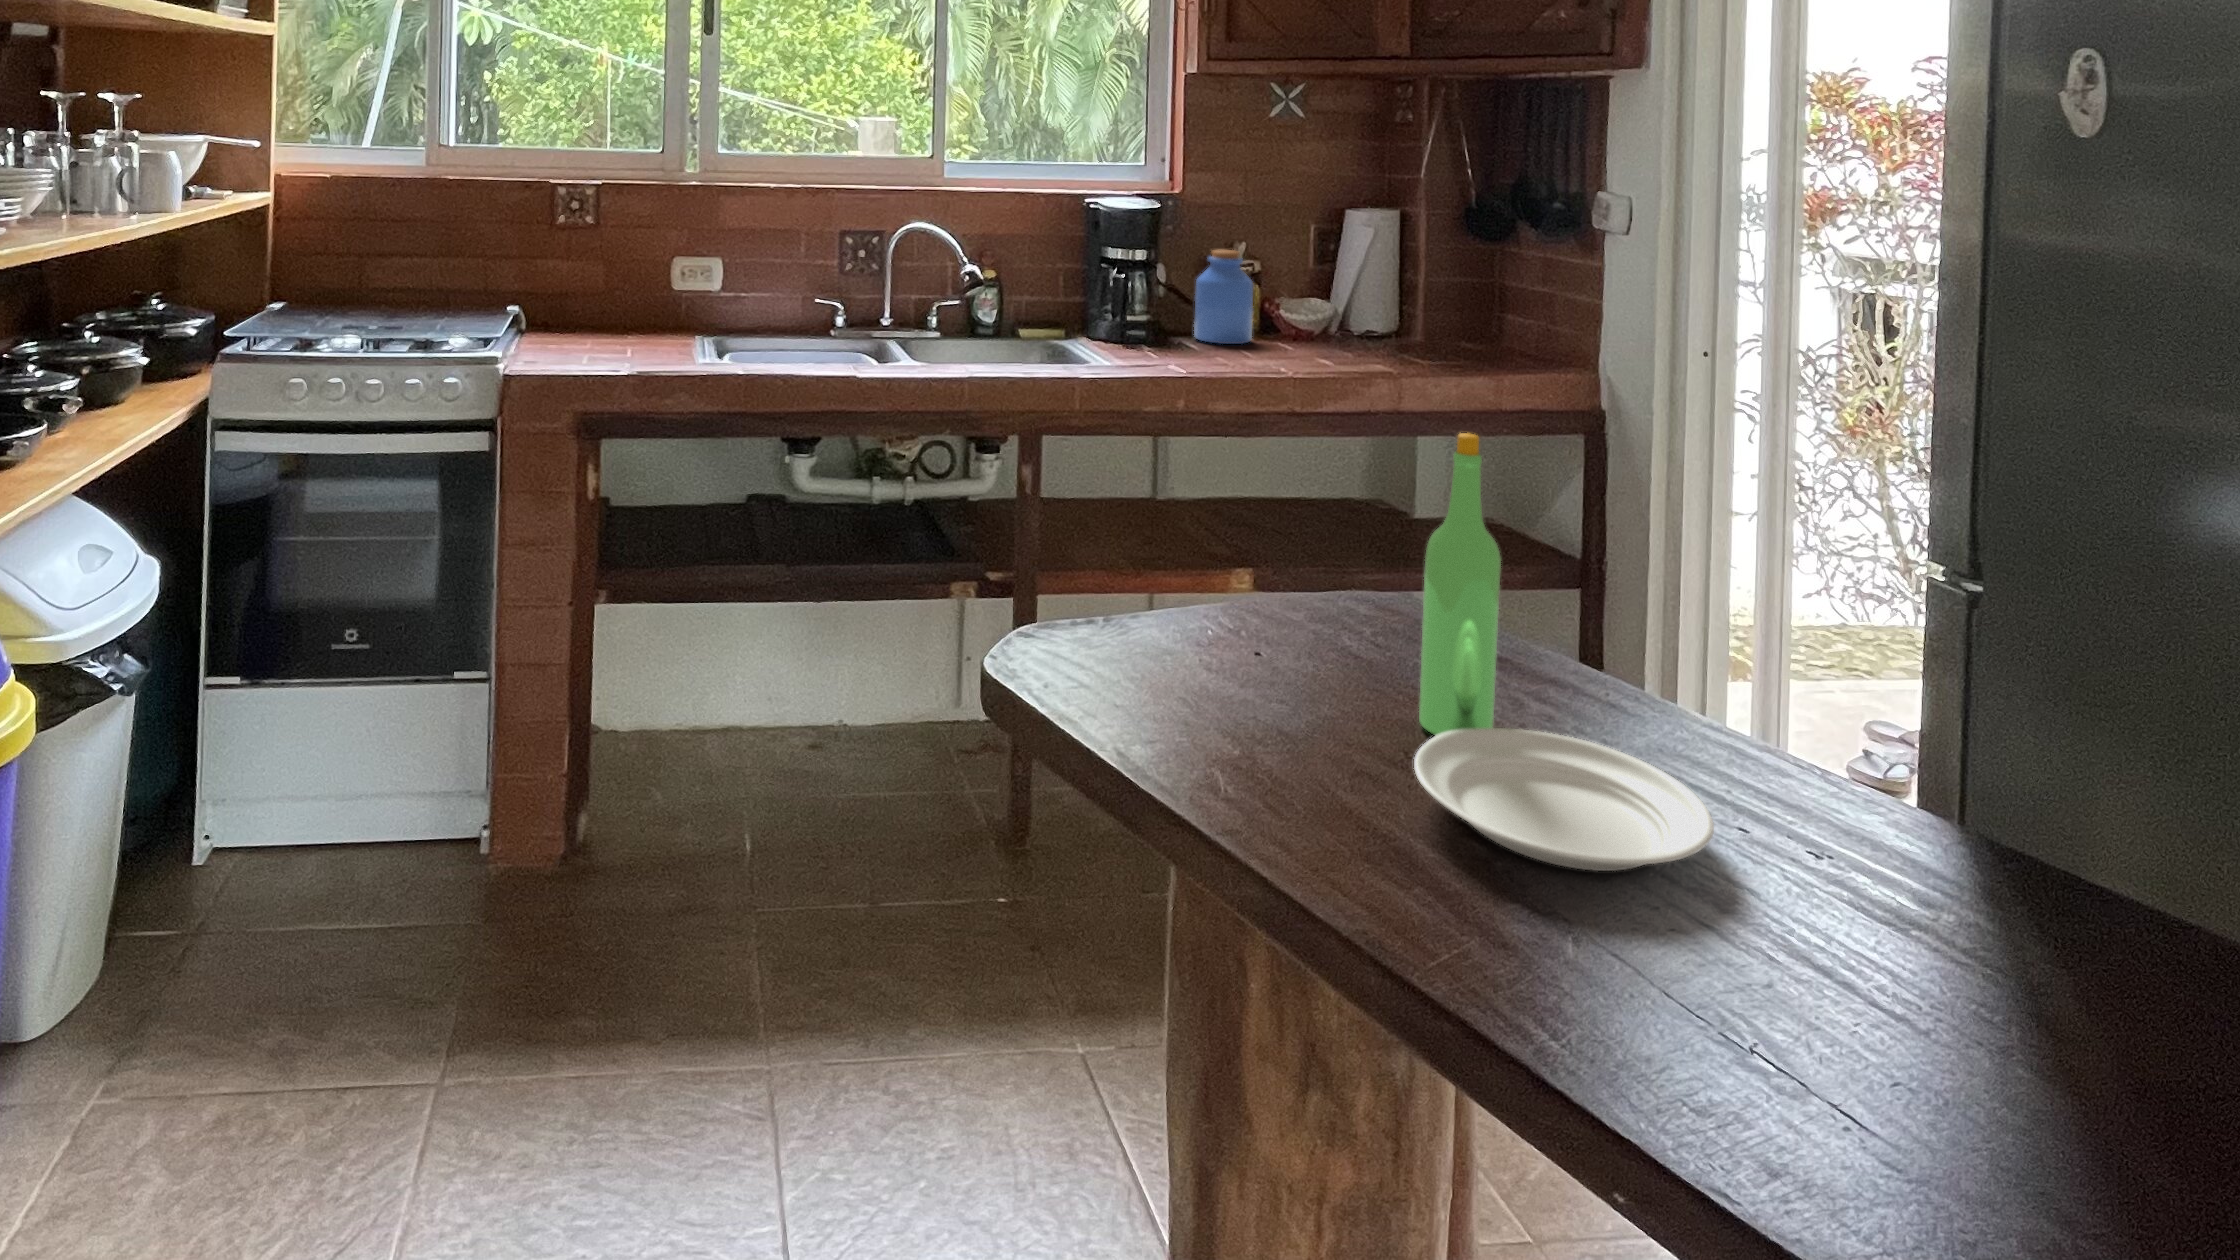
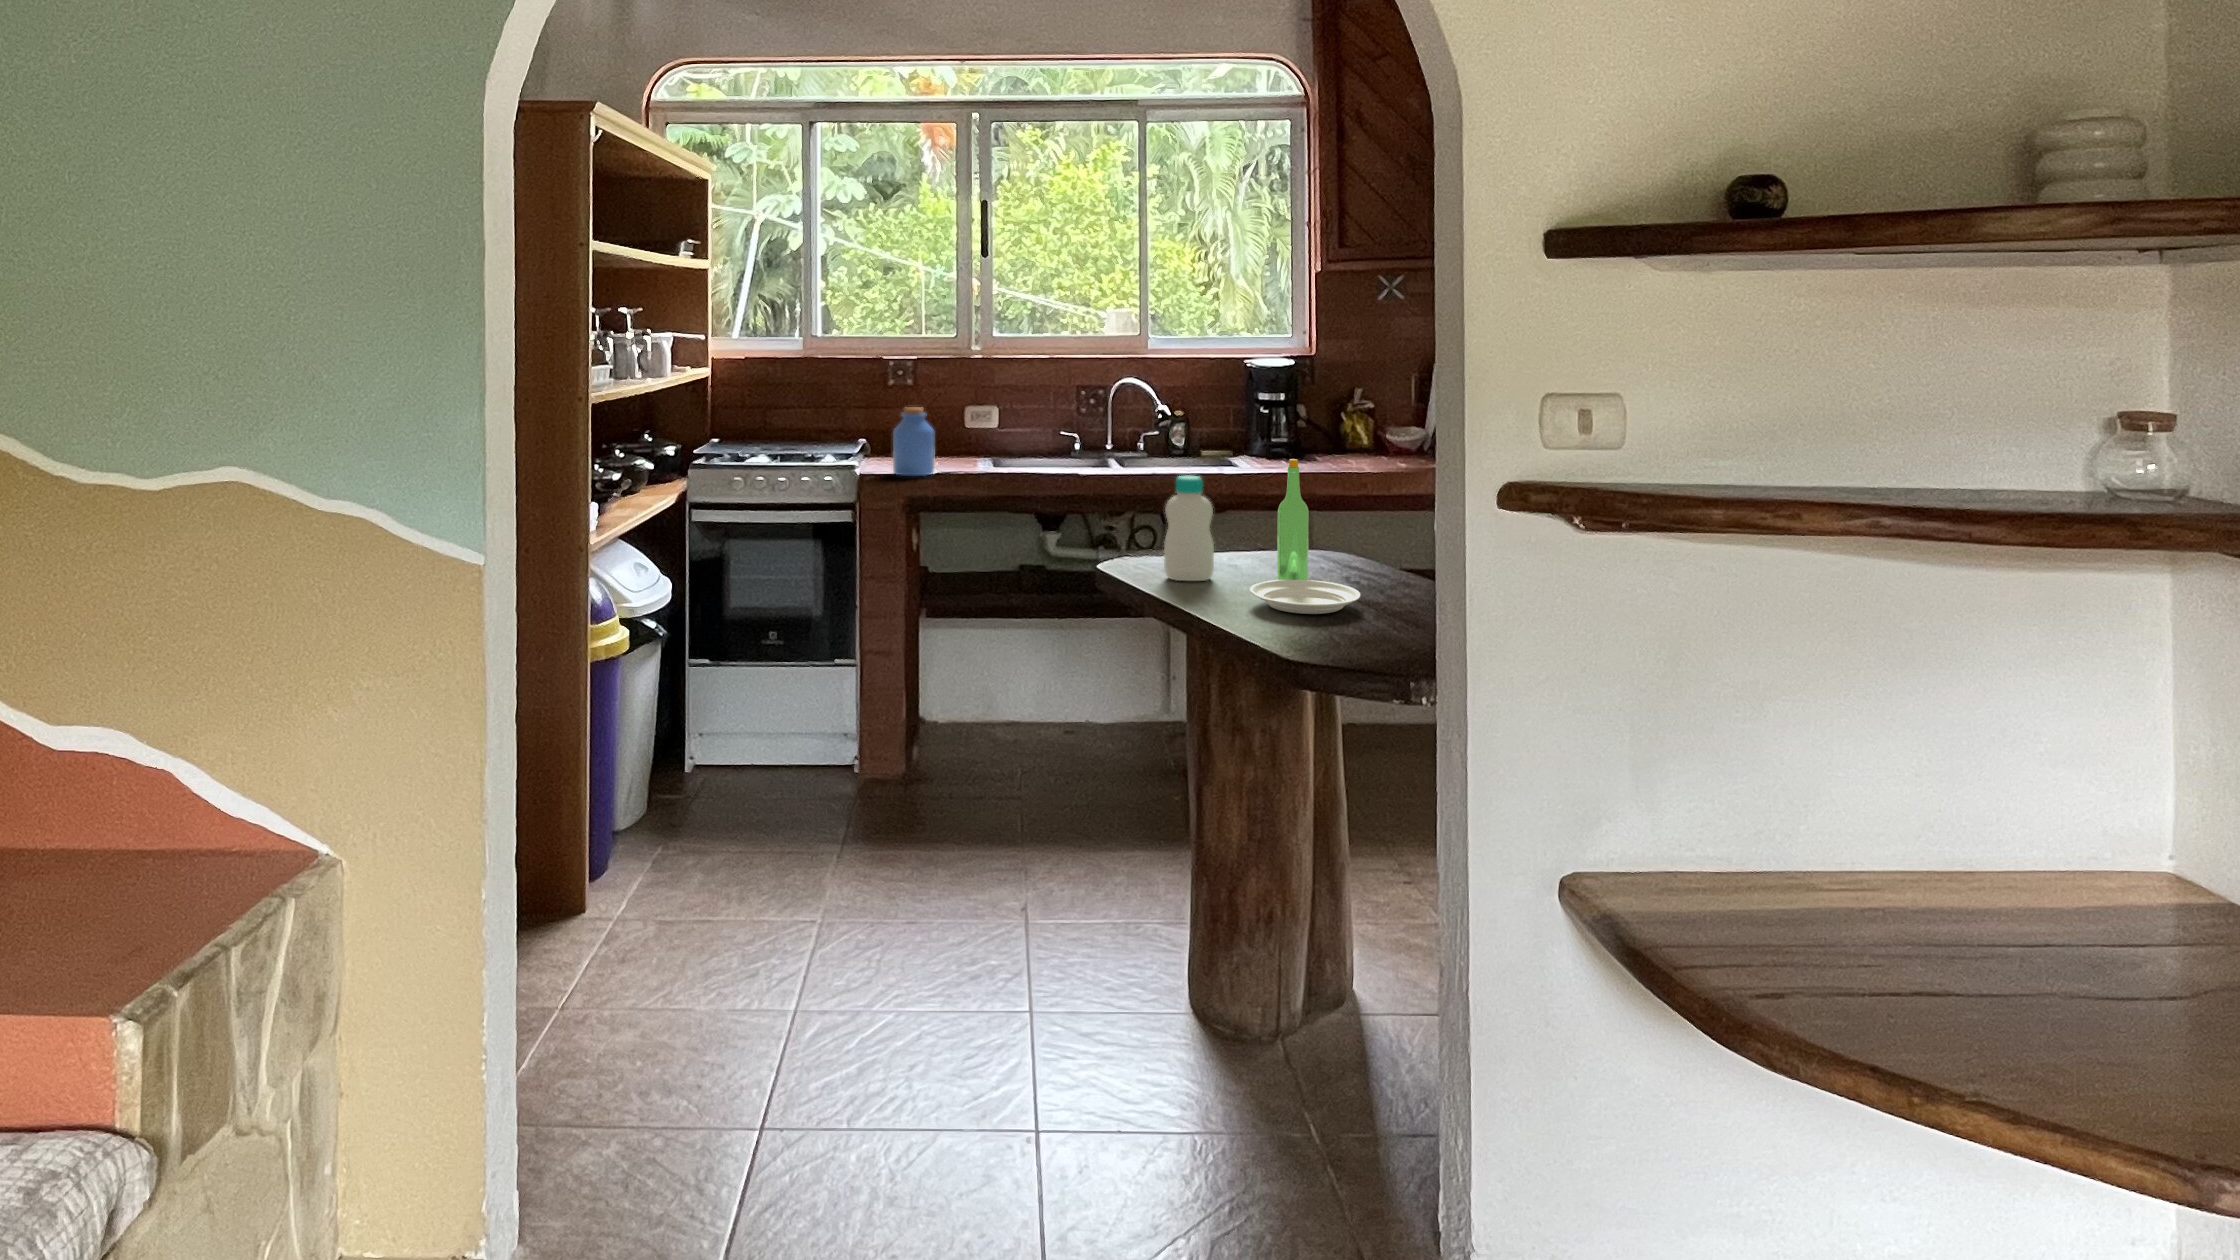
jar: present [1194,250,1253,344] -> present [893,407,935,476]
bottle: none [1148,459,1263,709] -> present [1164,476,1214,581]

